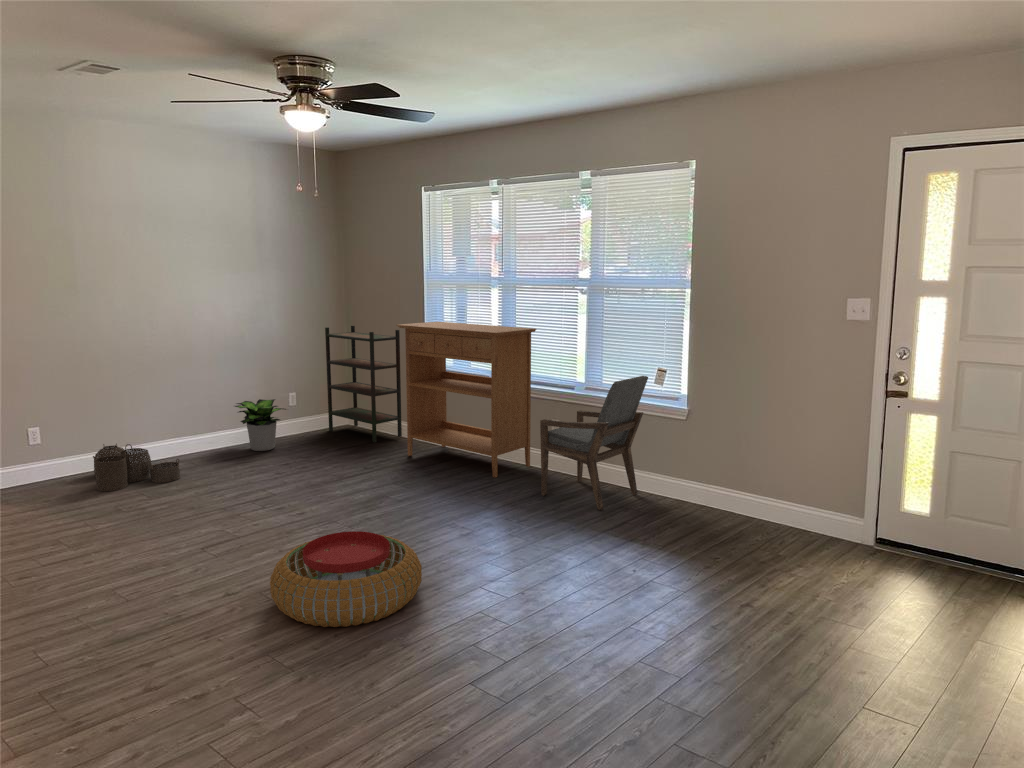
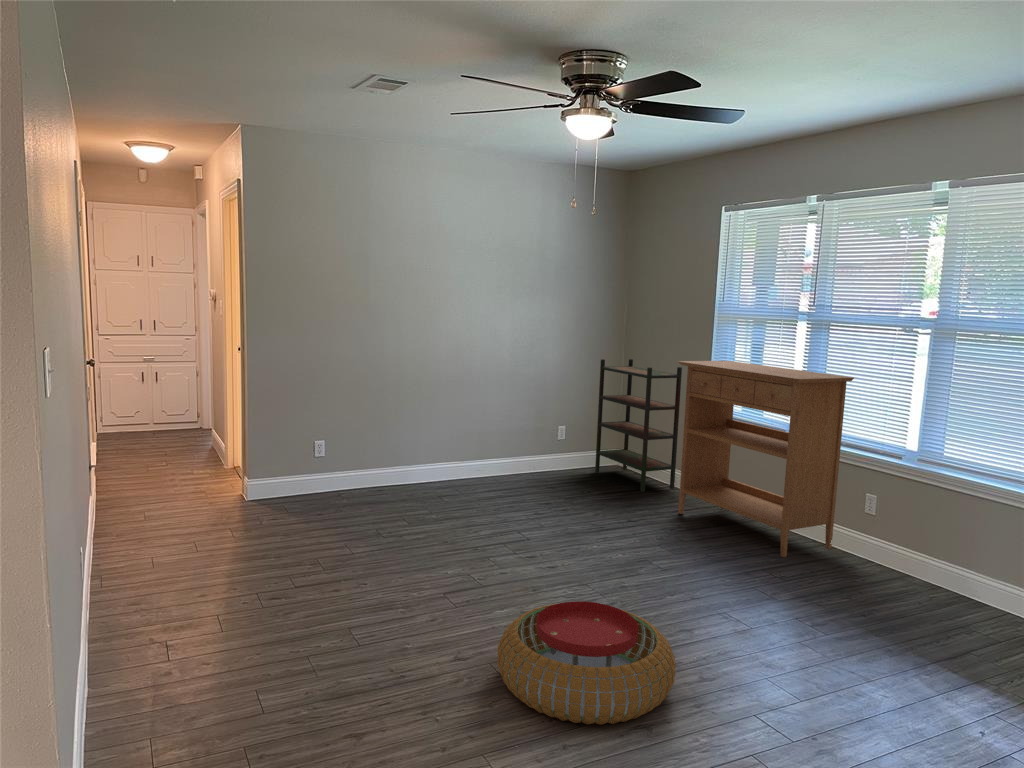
armchair: present [540,376,648,511] -> none [845,453,1019,629]
potted plant: present [235,399,286,451] -> none [498,430,557,486]
woven basket: present [93,444,180,491] -> none [363,460,440,508]

